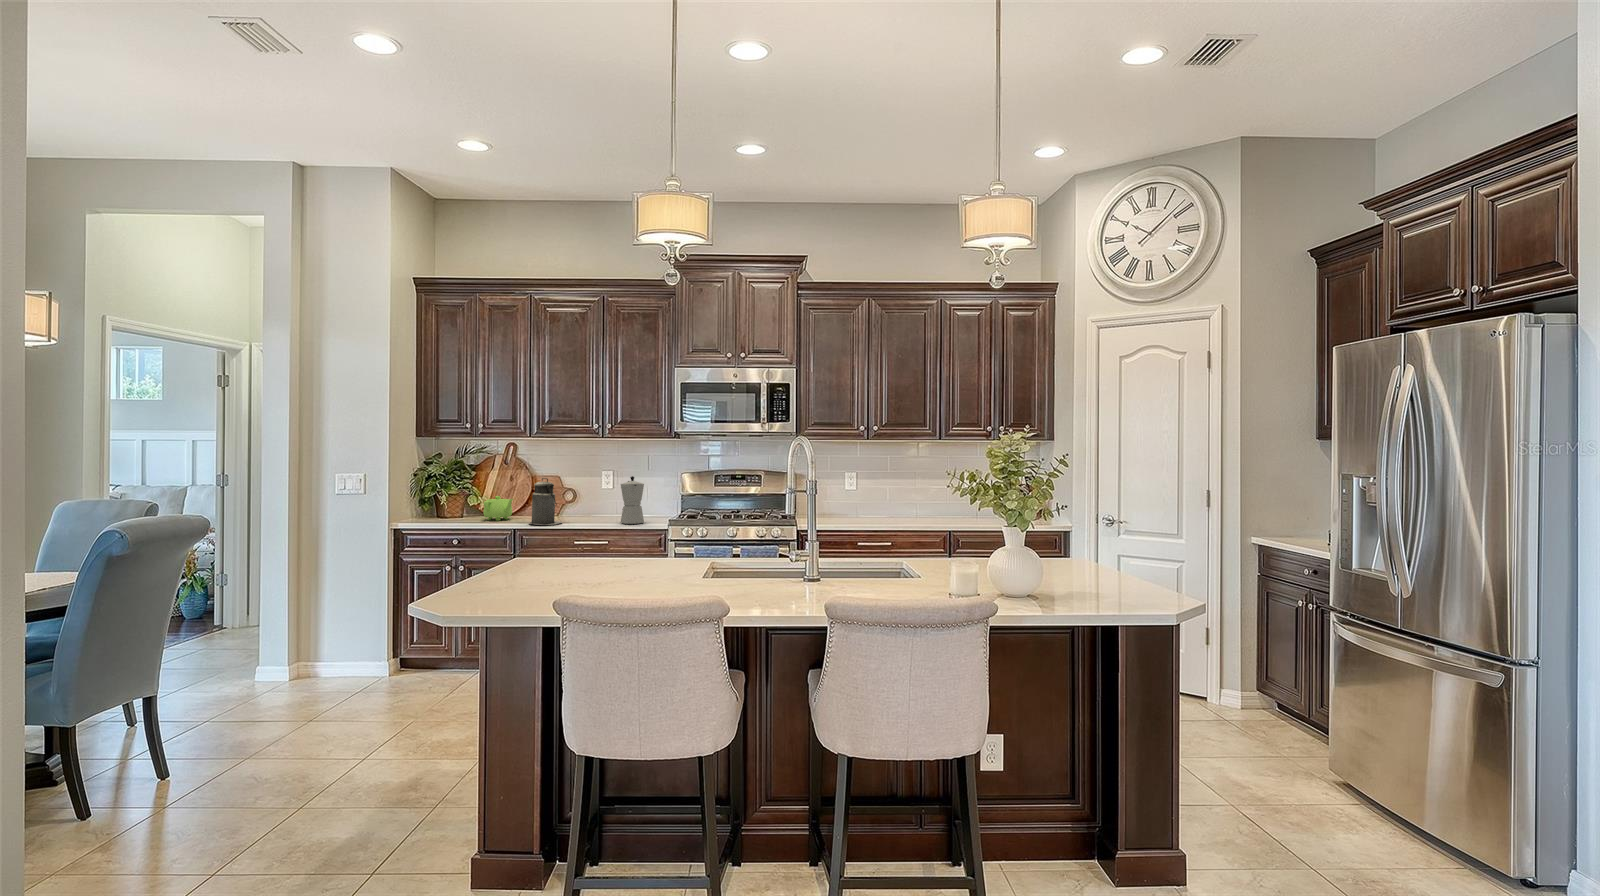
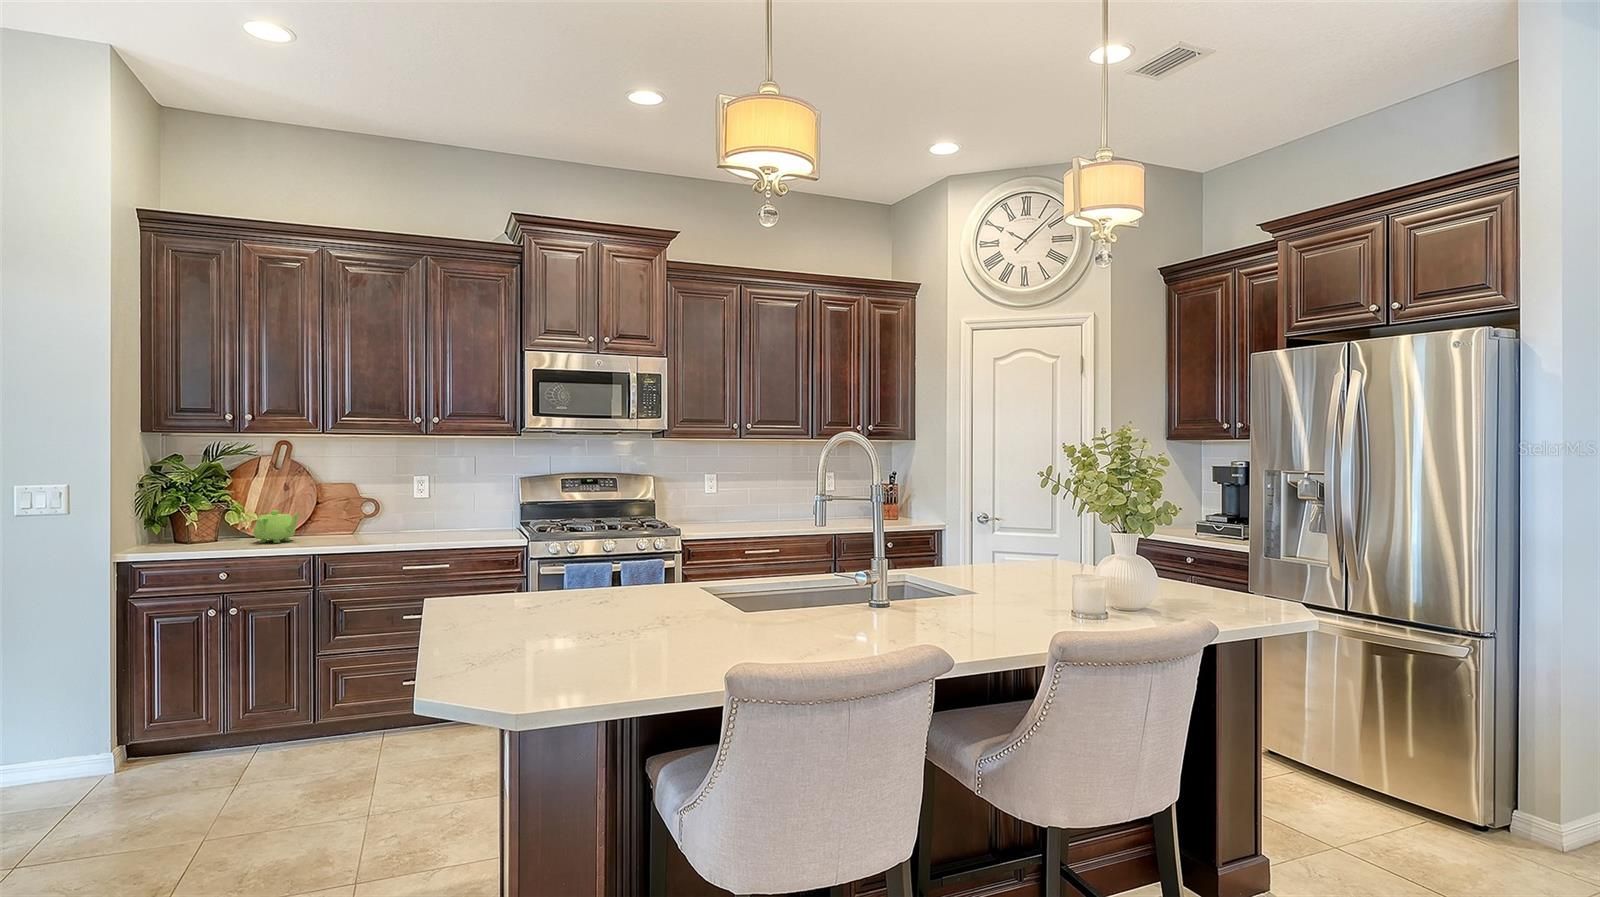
moka pot: present [621,476,644,524] -> none [456,481,485,540]
canister: present [529,478,562,525] -> none [330,485,377,546]

